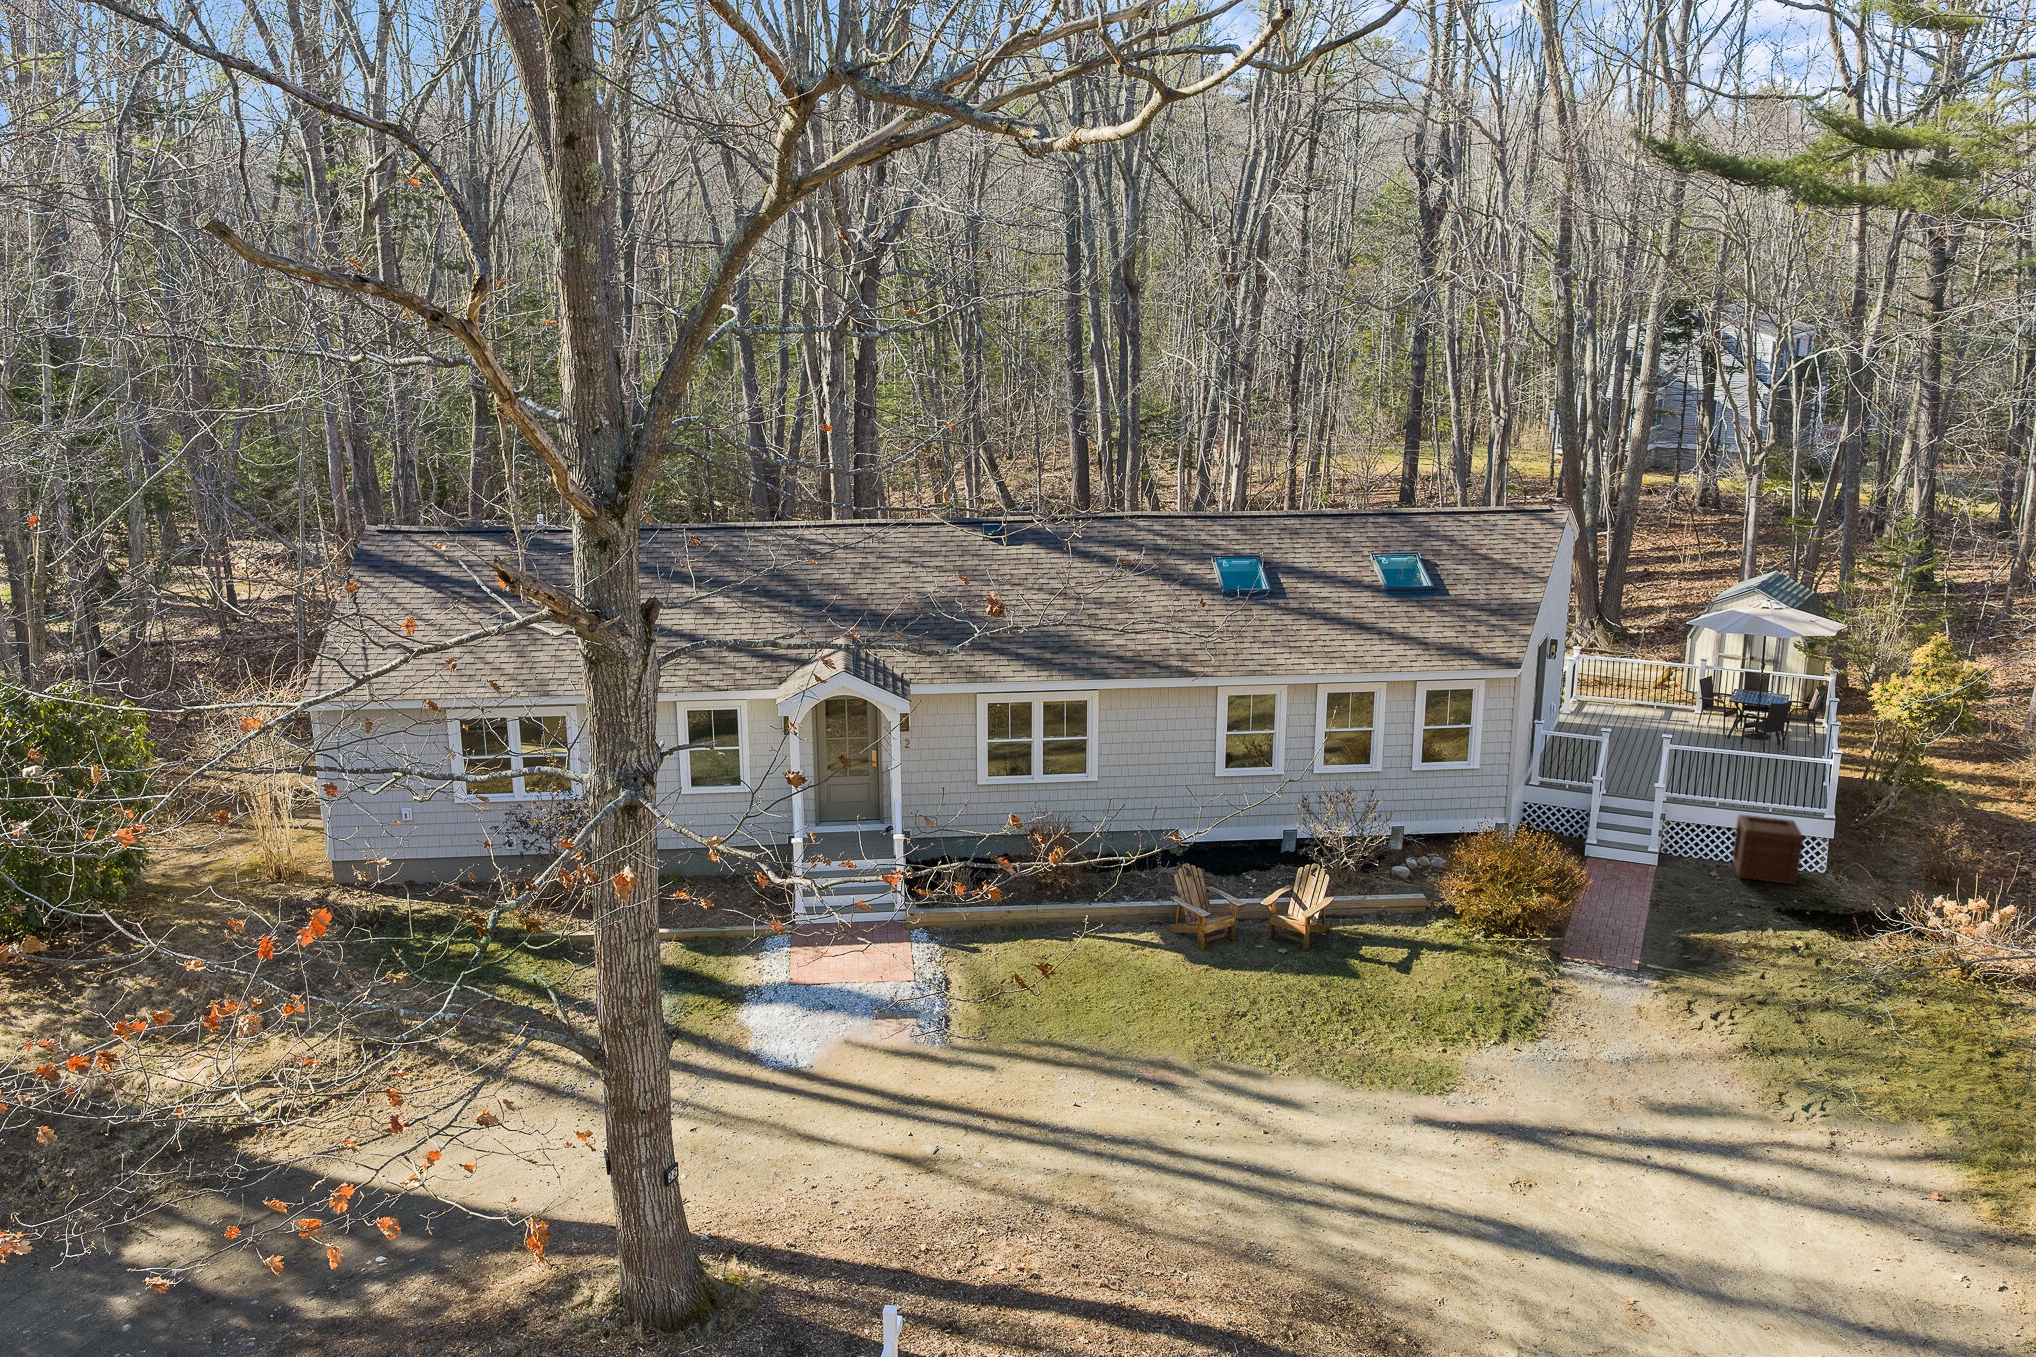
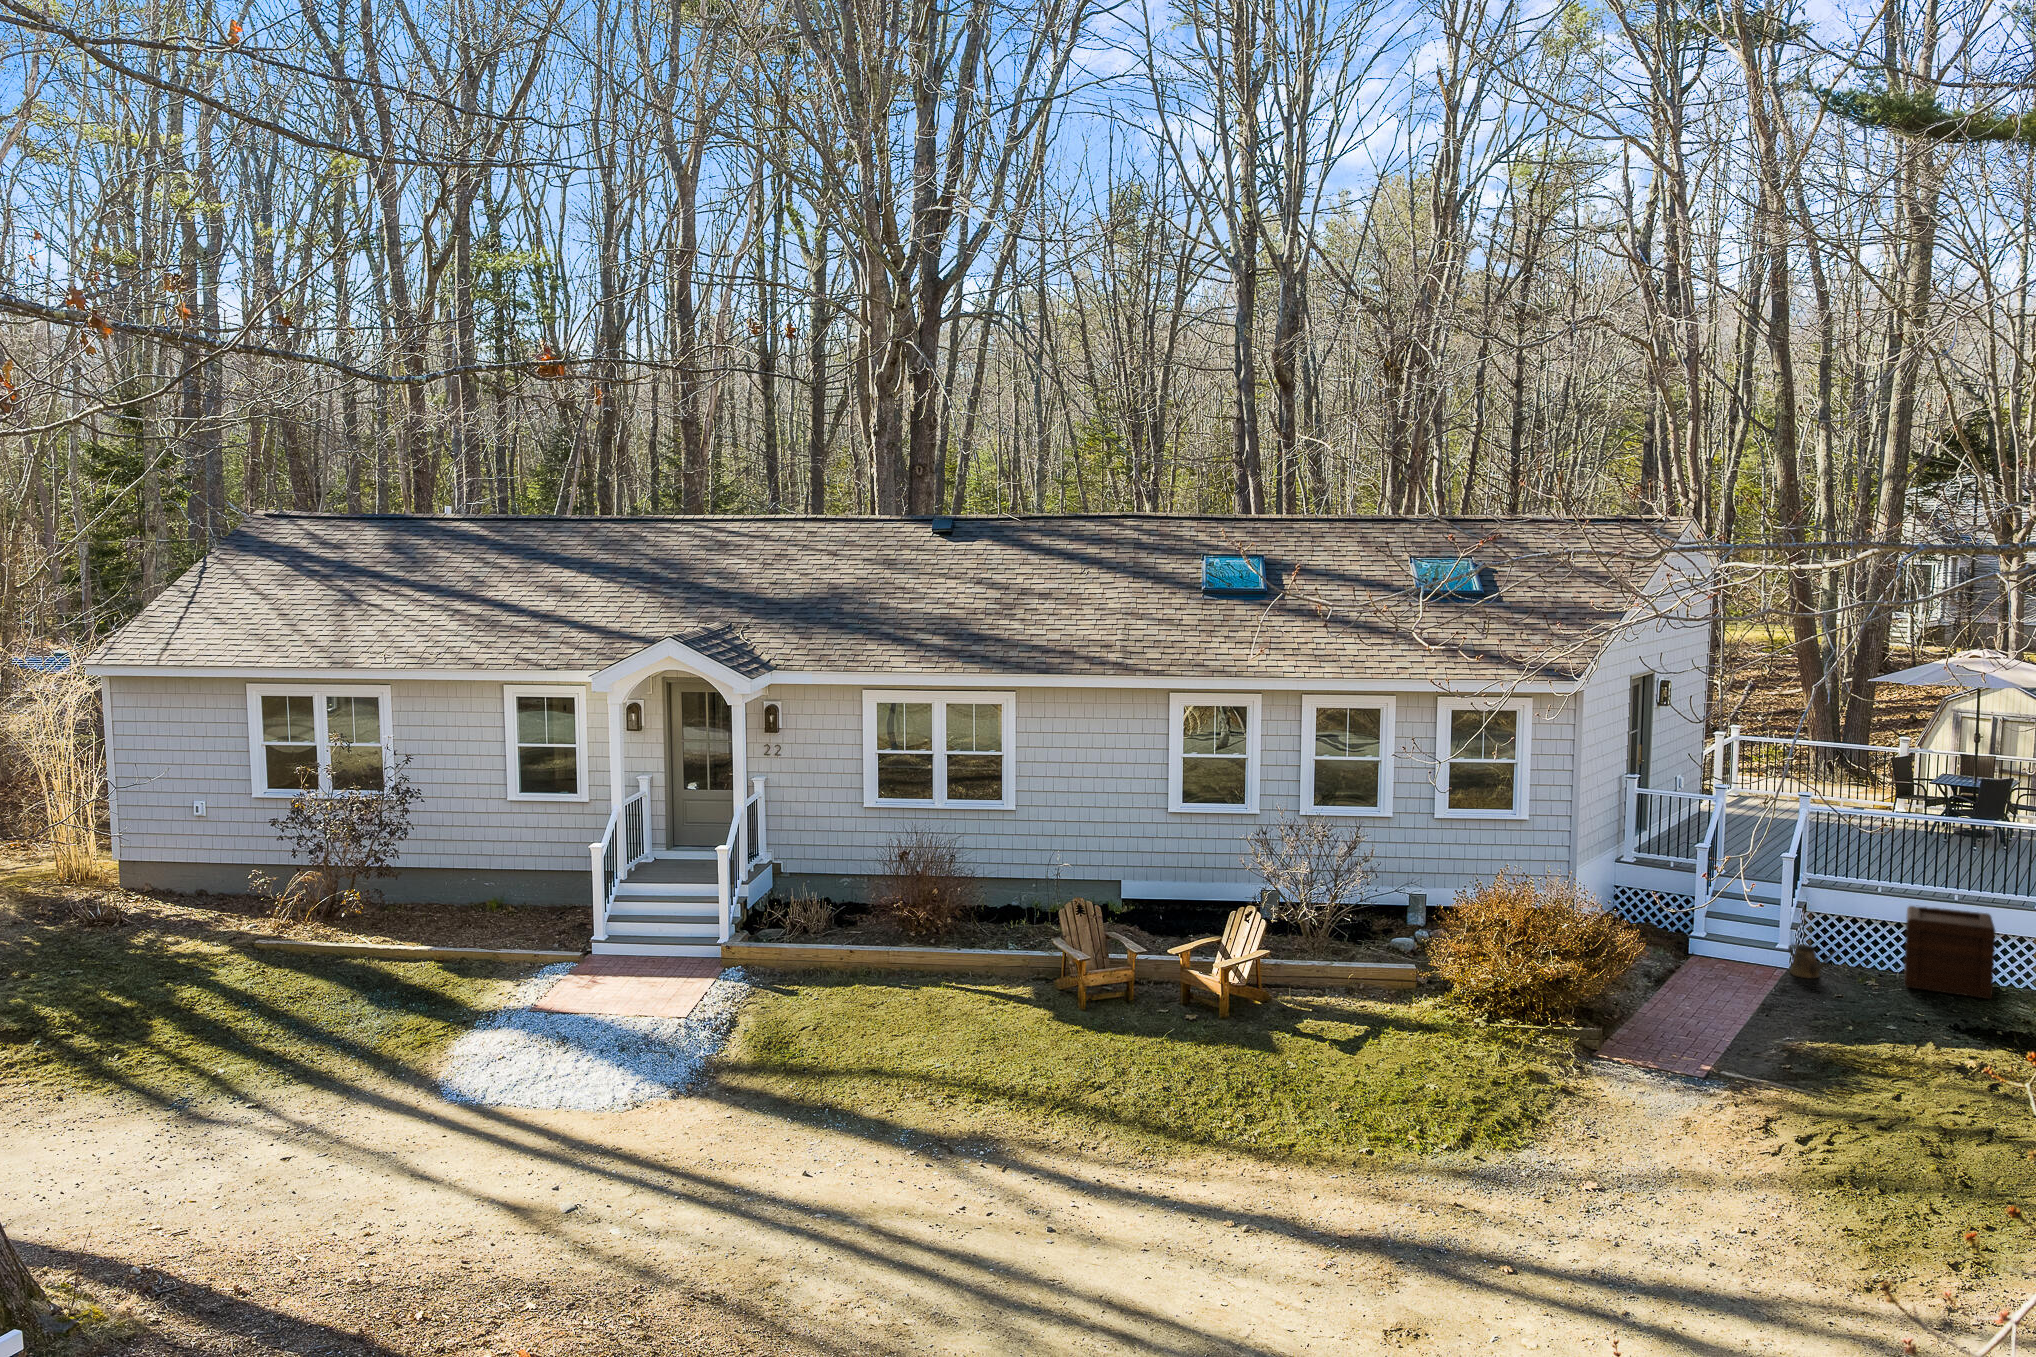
watering can: none [1658,847,1697,874] -> present [1788,943,1835,978]

